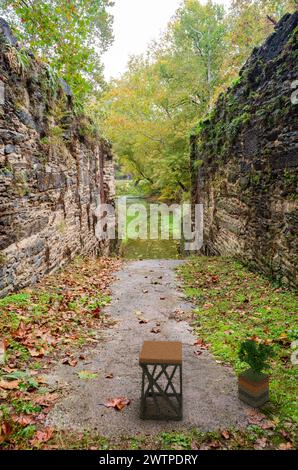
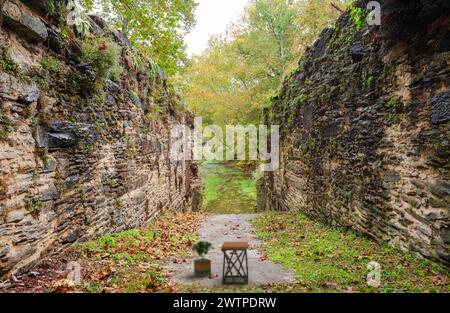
potted tree: present [238,341,276,408] -> present [192,241,214,278]

